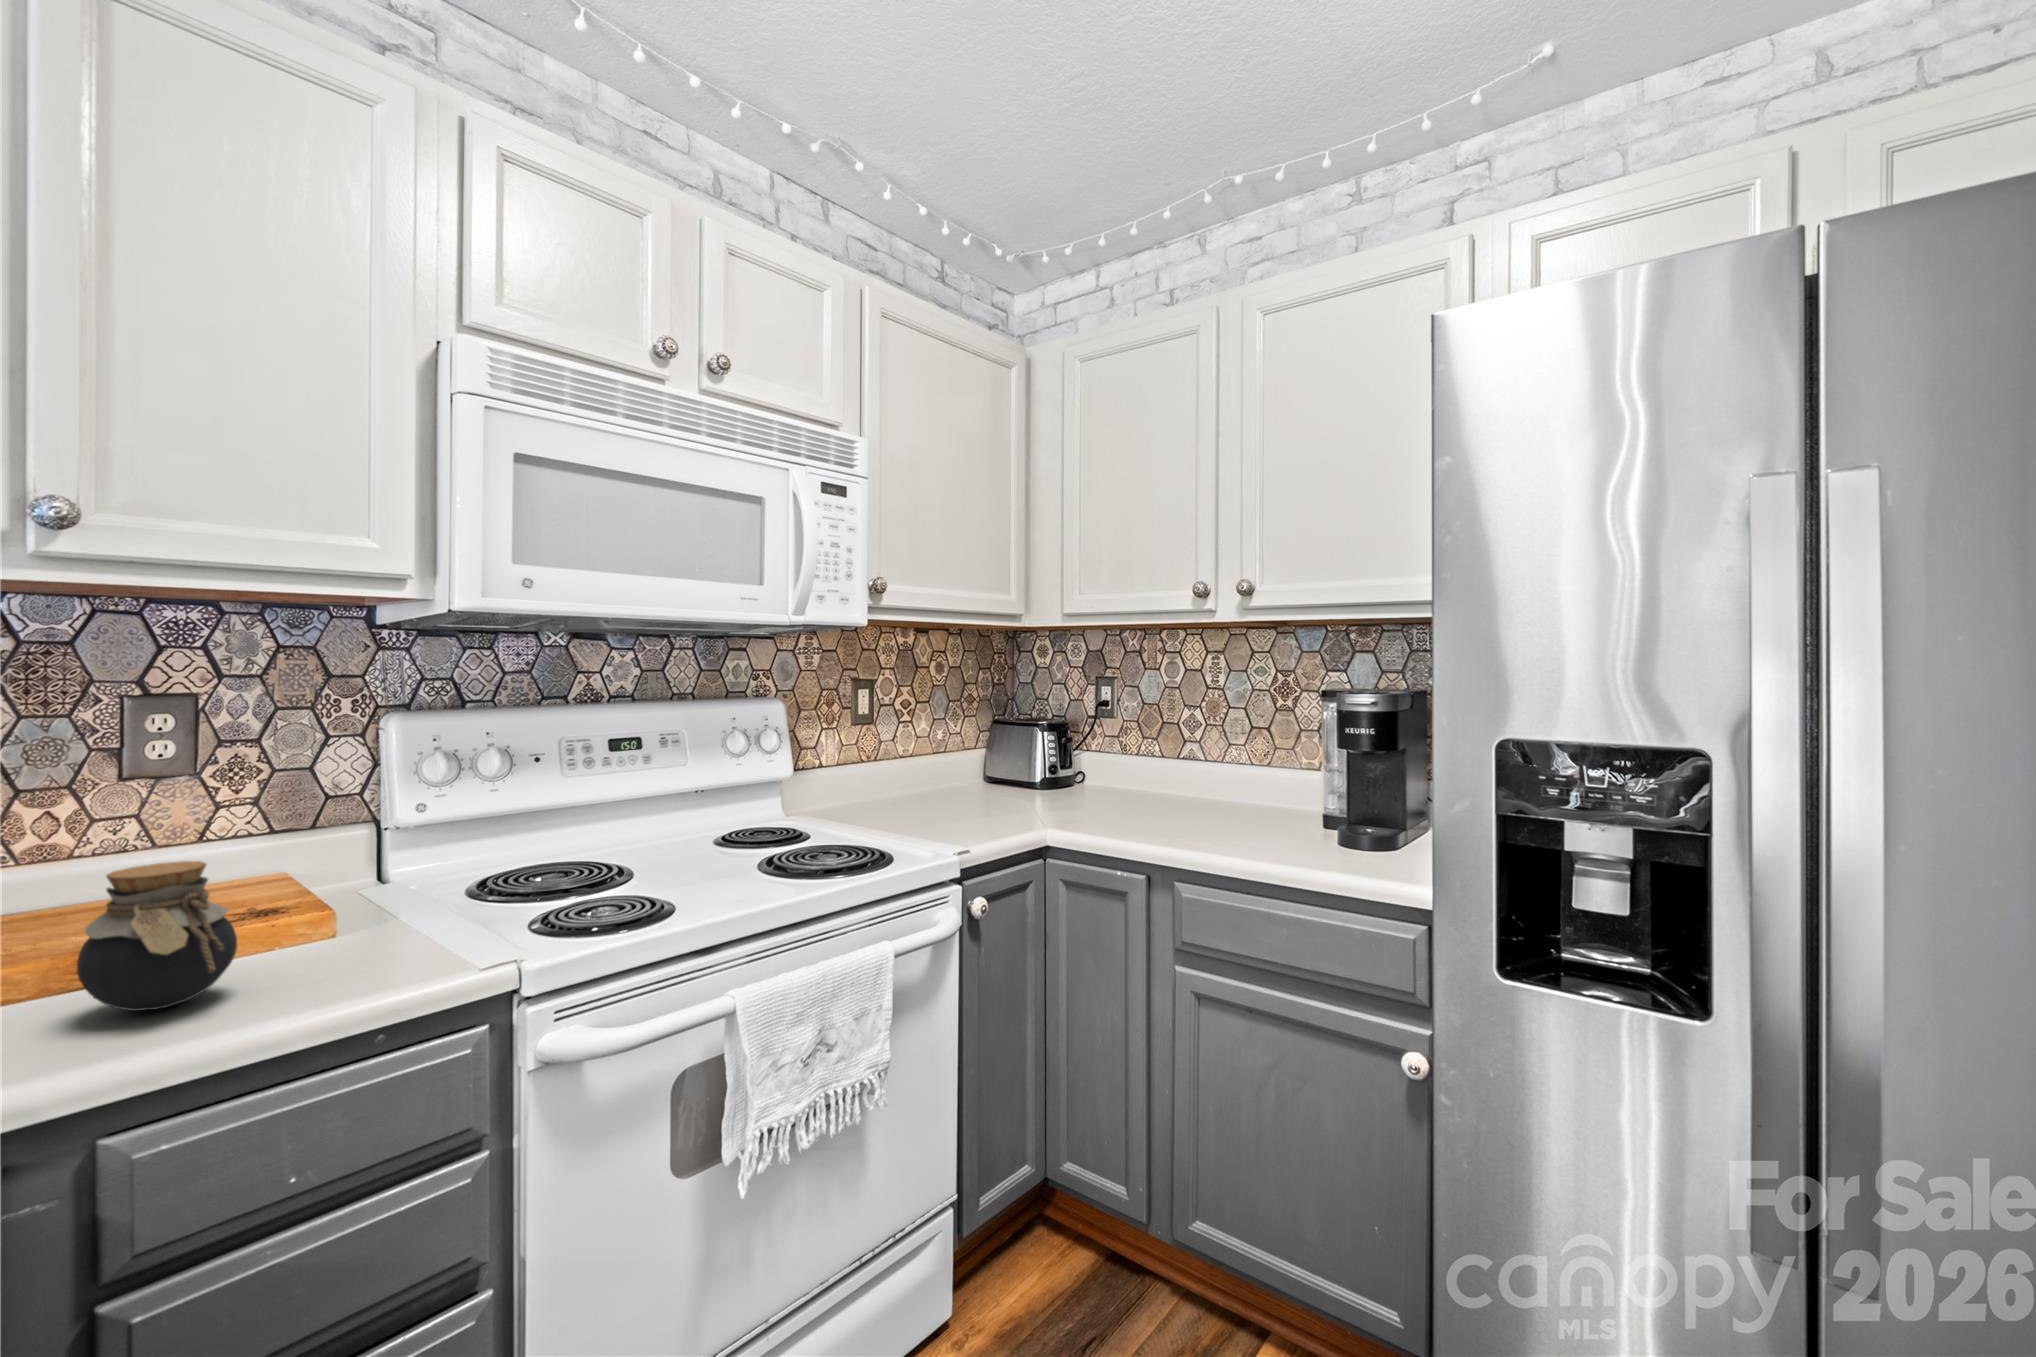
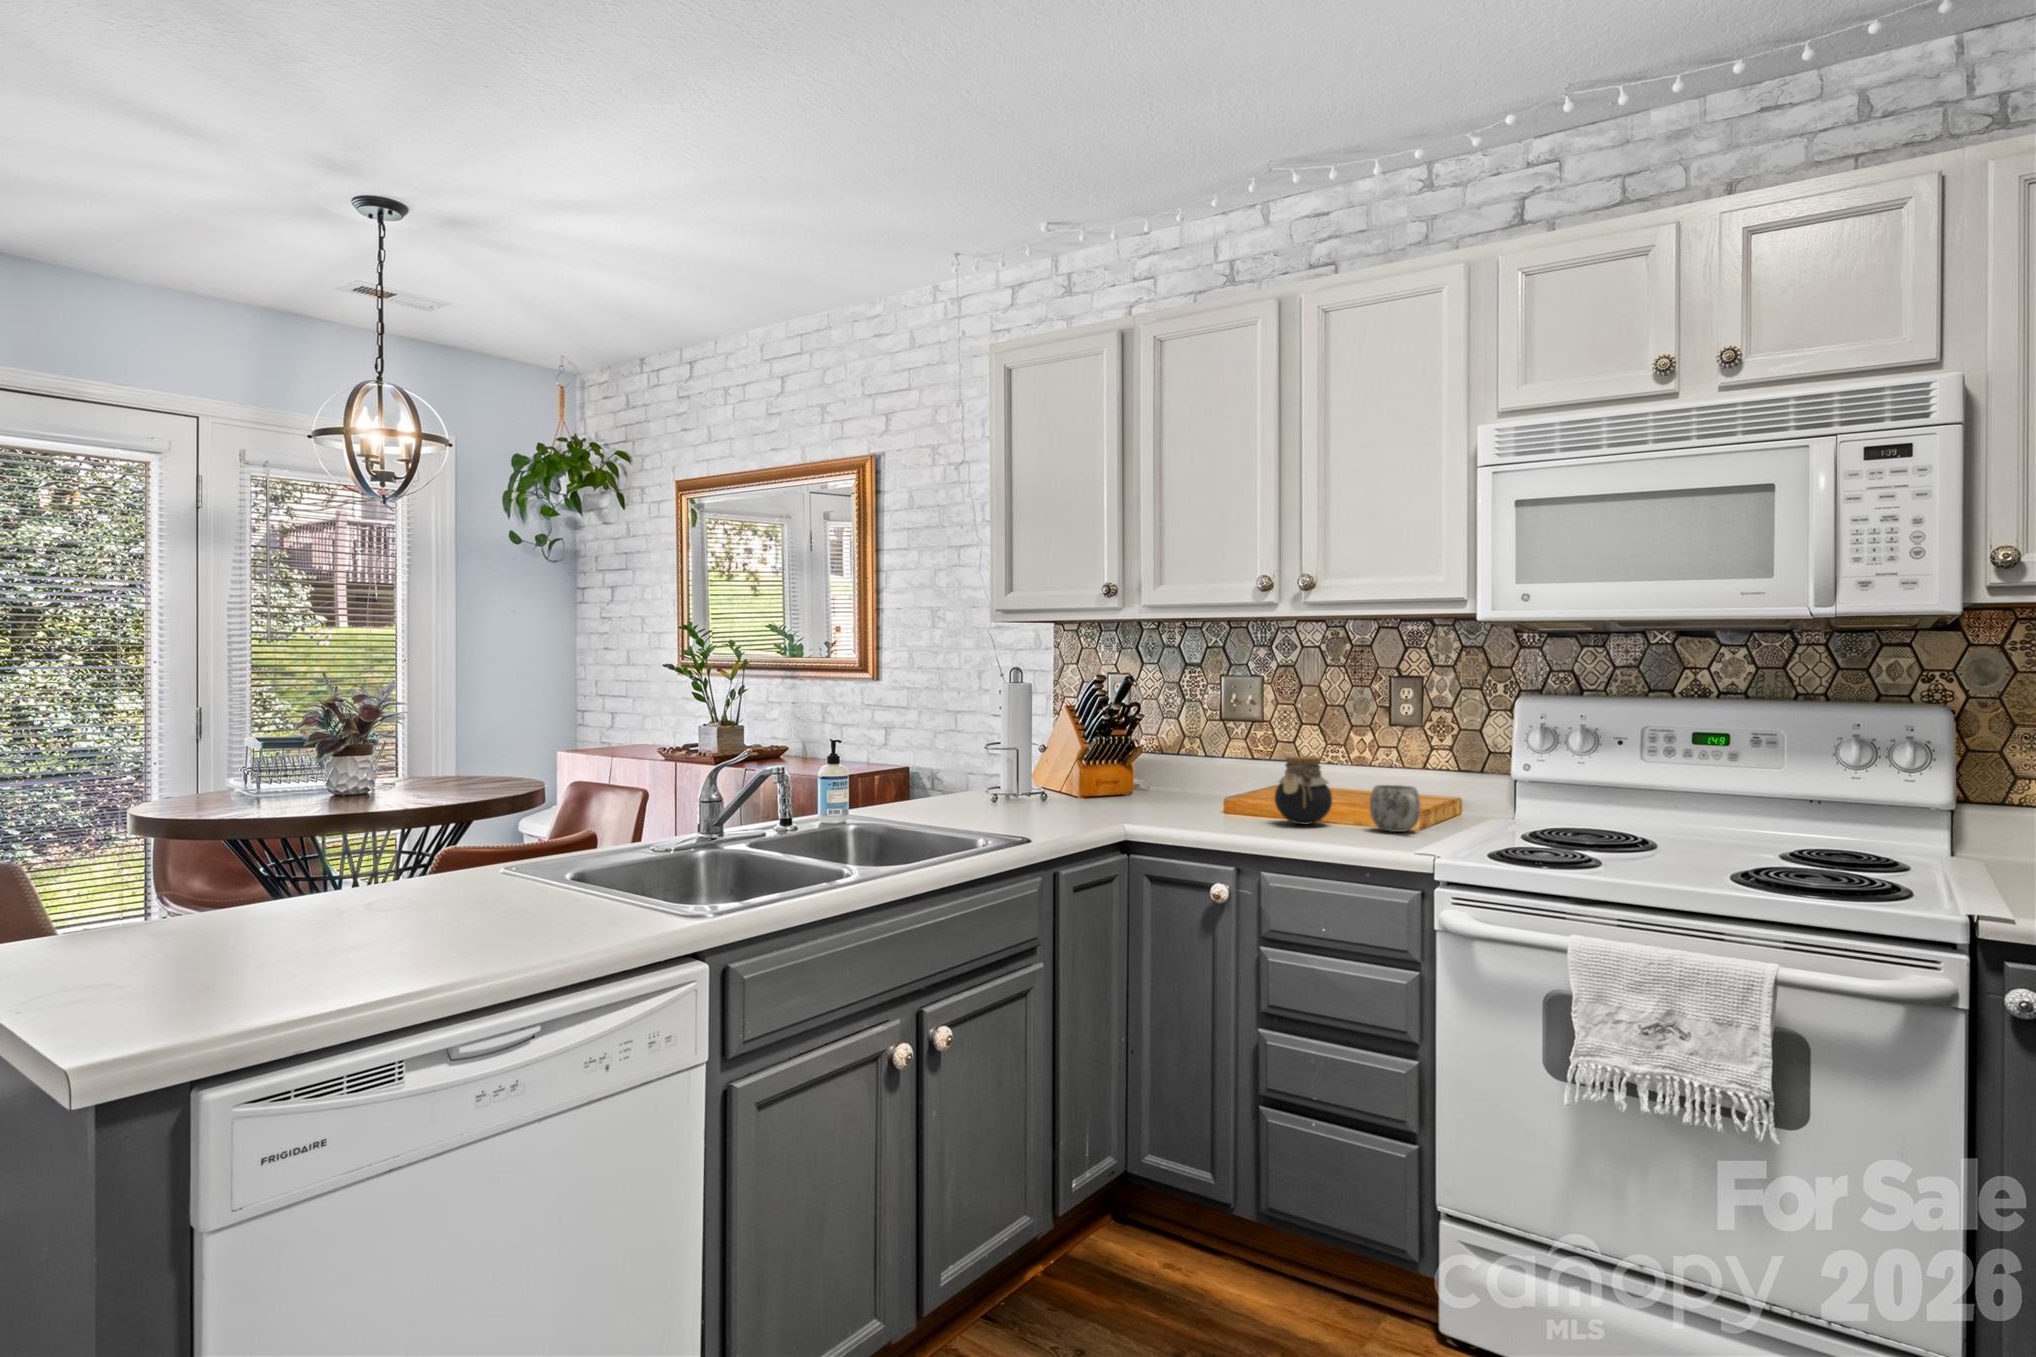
mug: none [321,874,442,961] -> present [1370,785,1420,832]

